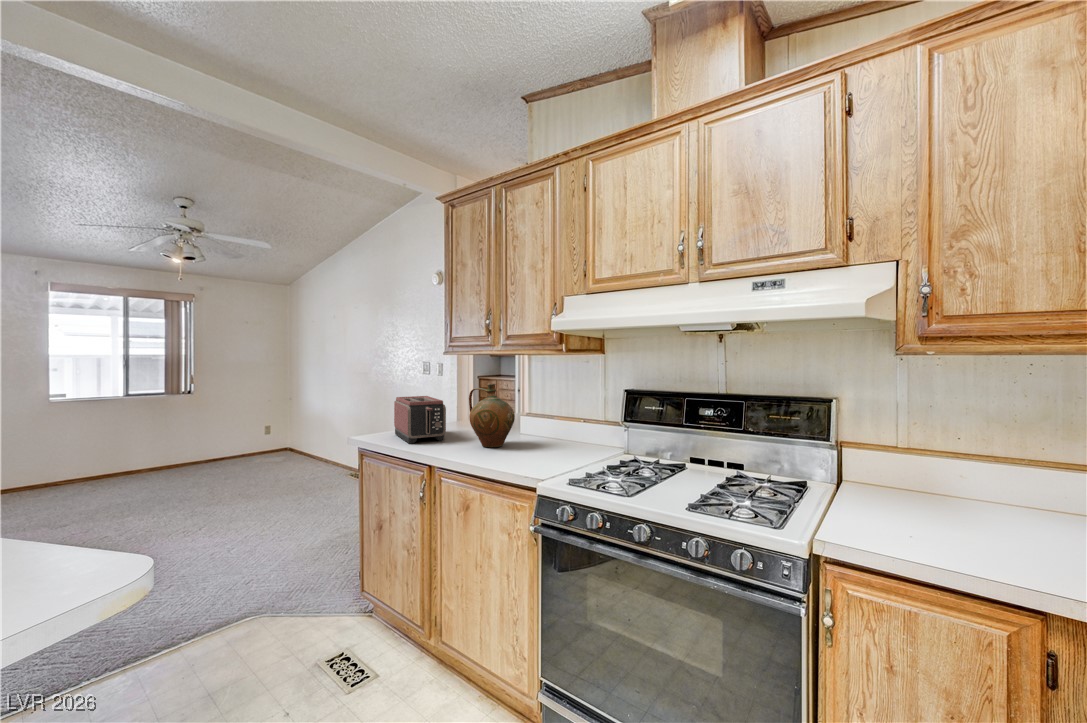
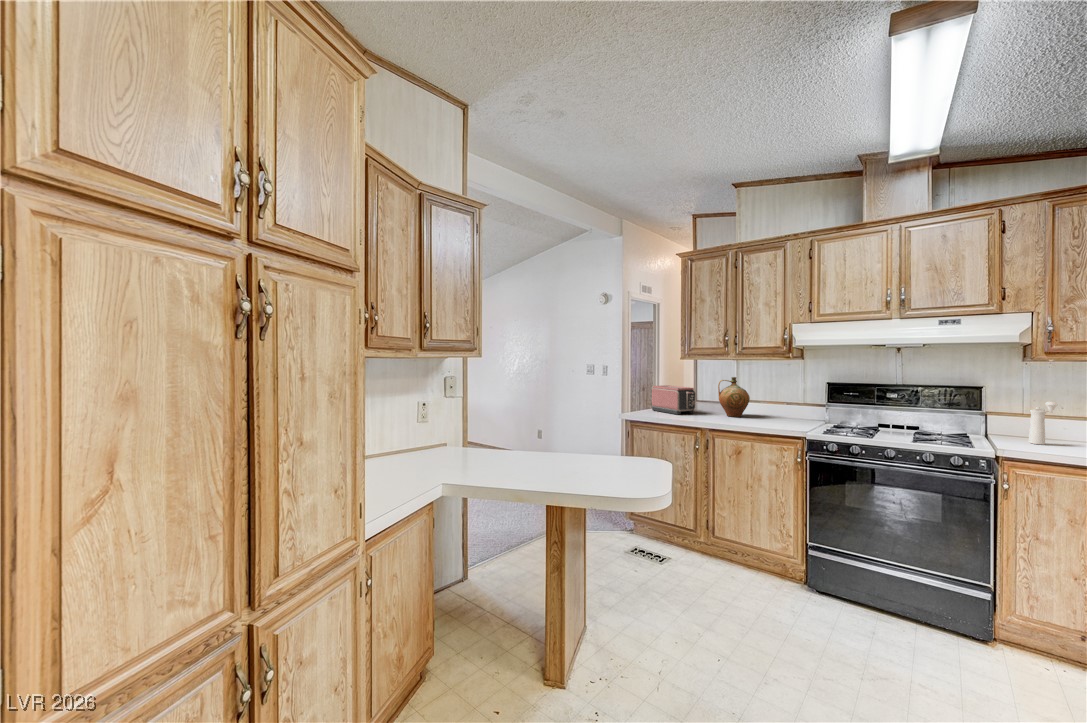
pepper mill: none [892,432,944,518] -> present [1029,402,1057,445]

